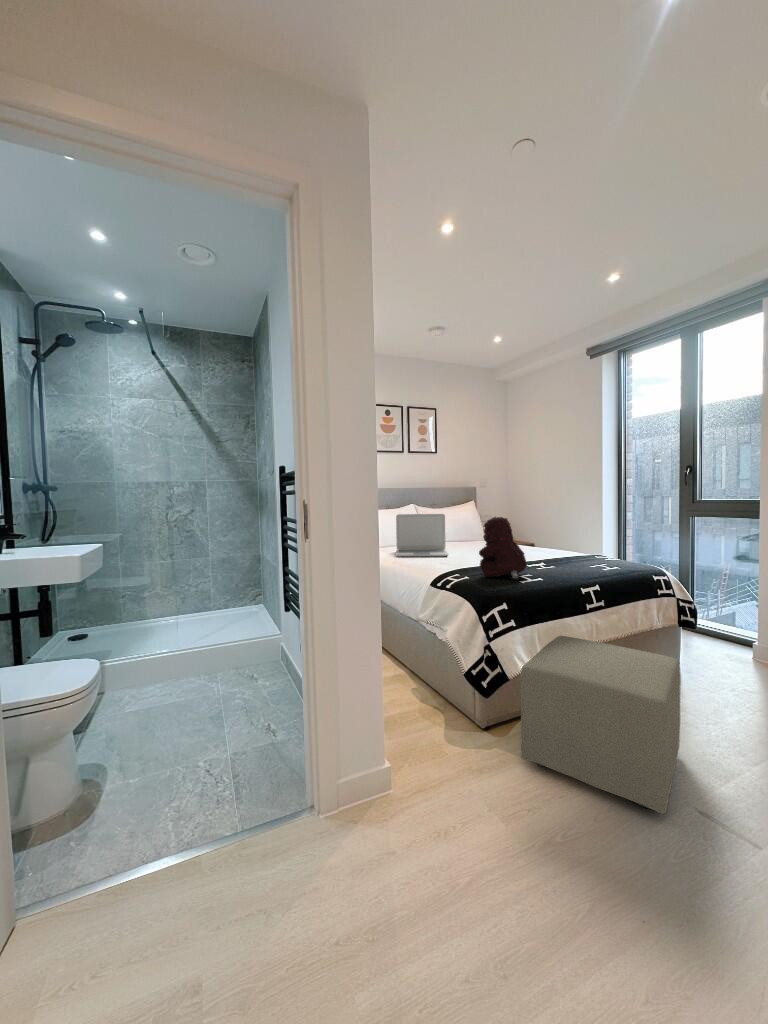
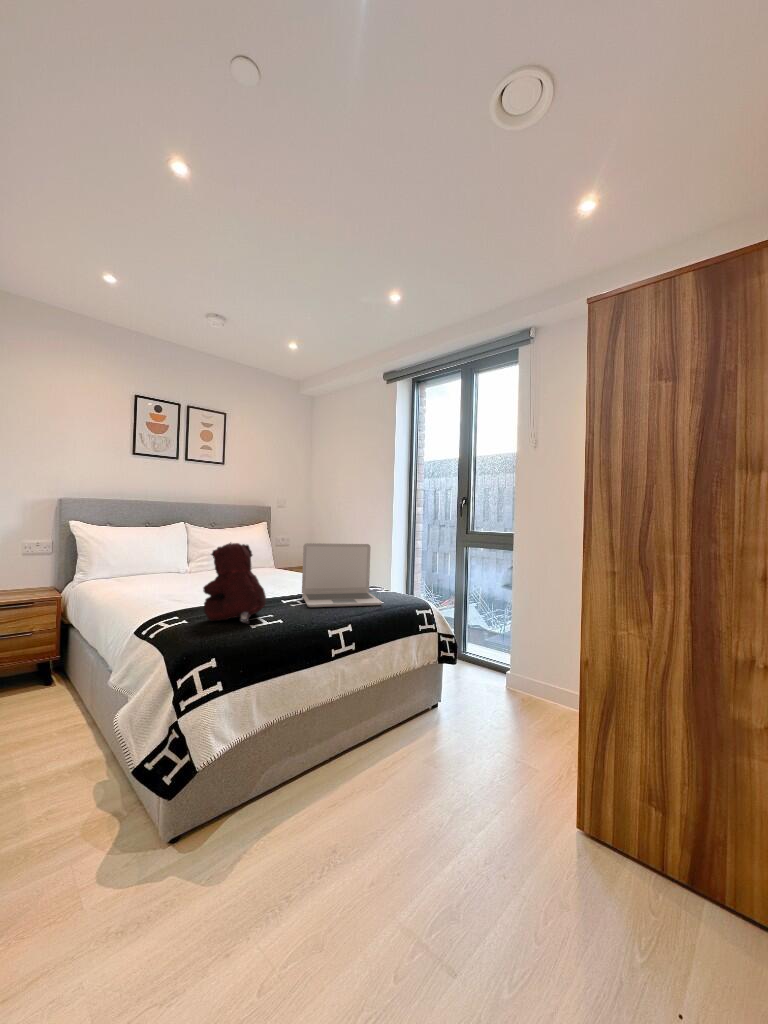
laptop: present [396,514,448,557] -> present [302,543,382,607]
ottoman: present [520,636,681,814] -> none [193,694,407,954]

